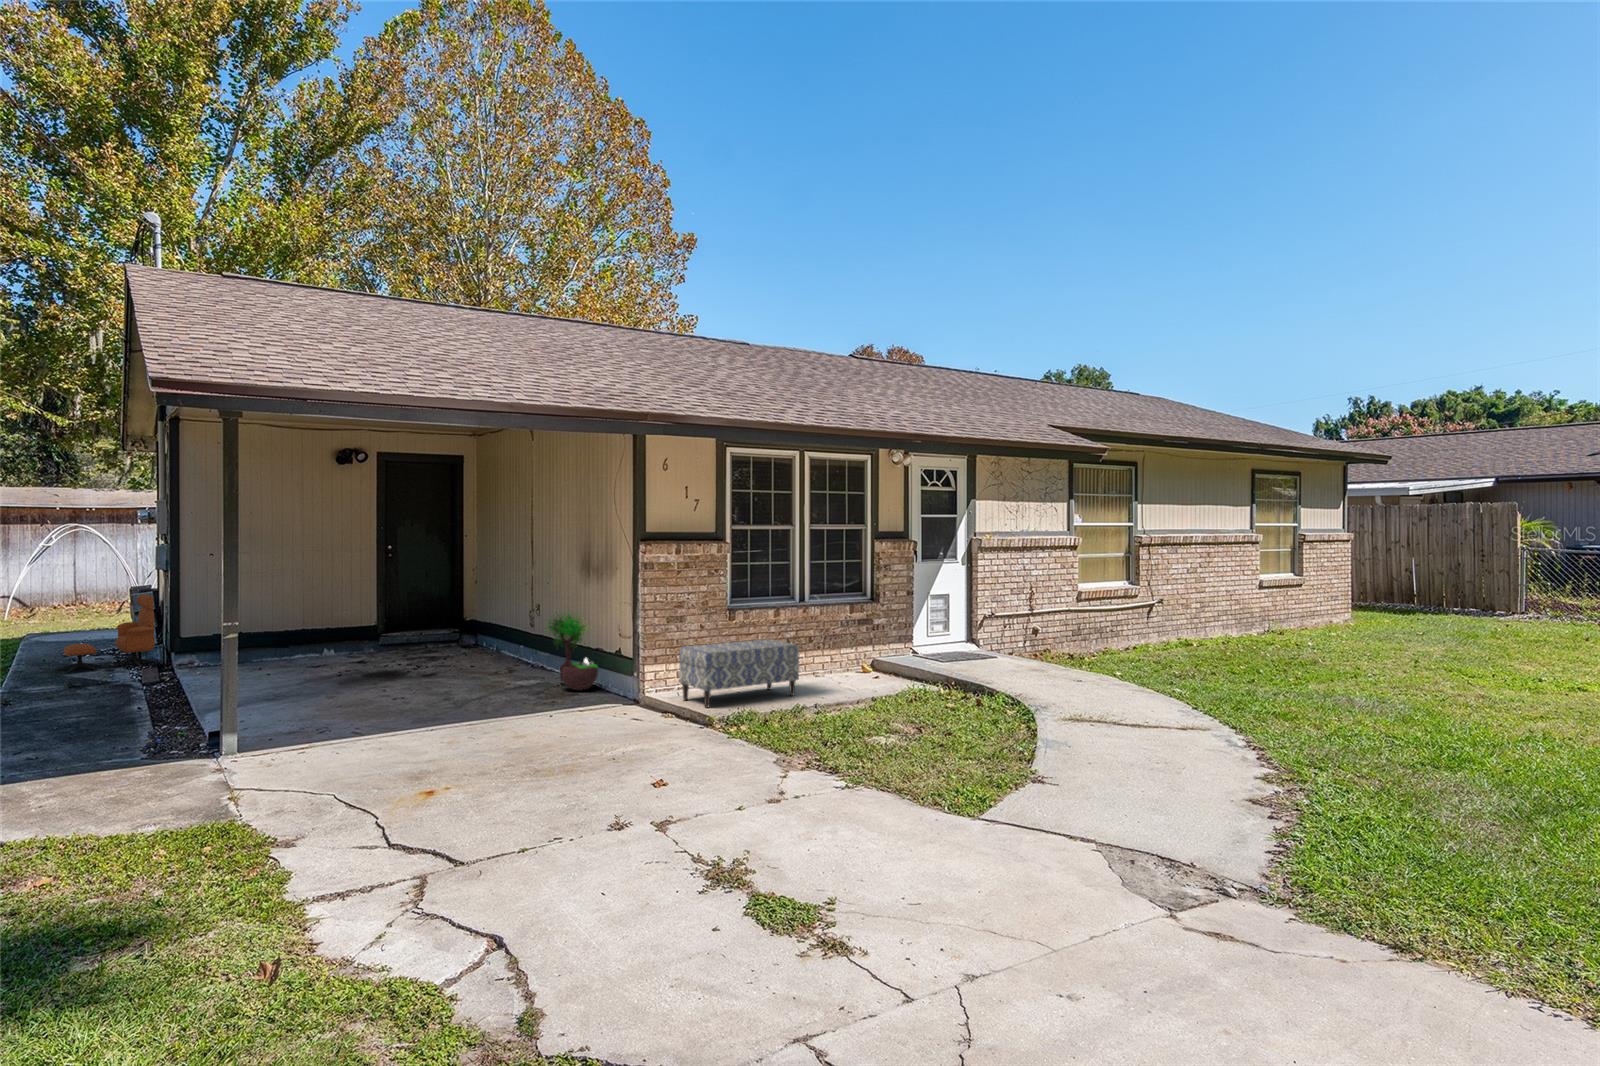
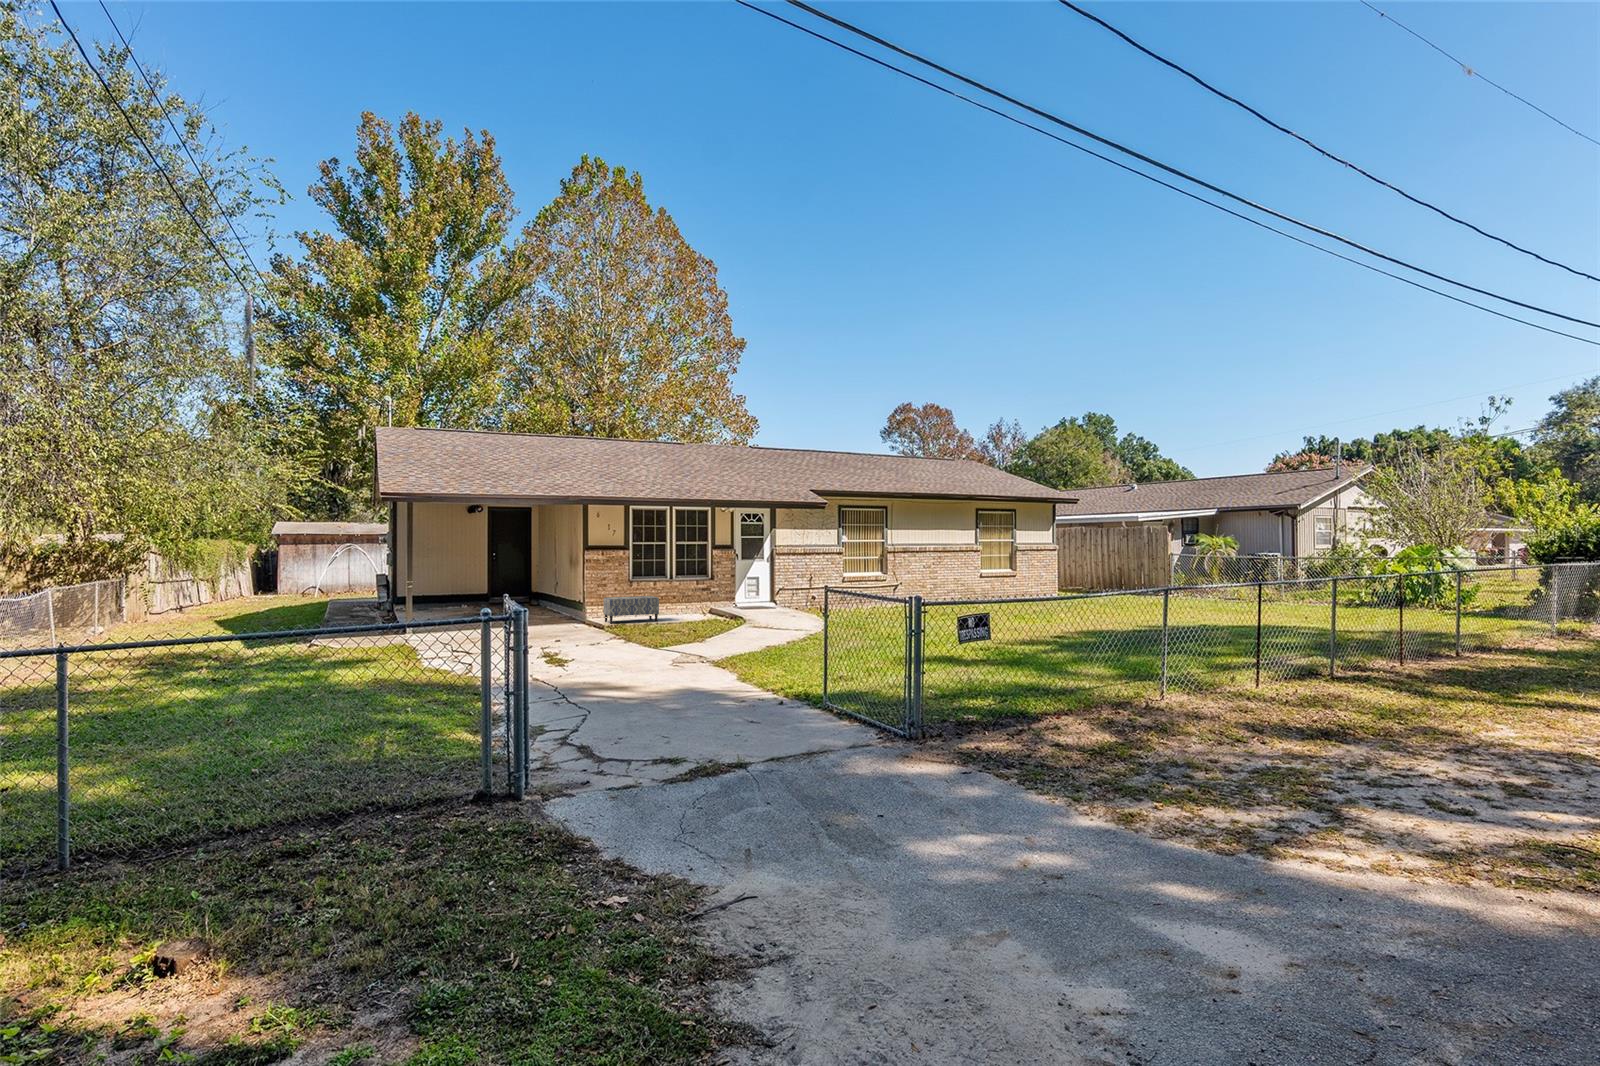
lounge chair: present [55,594,160,672] -> none [345,577,390,612]
potted tree: present [547,613,598,690] -> none [549,580,574,619]

